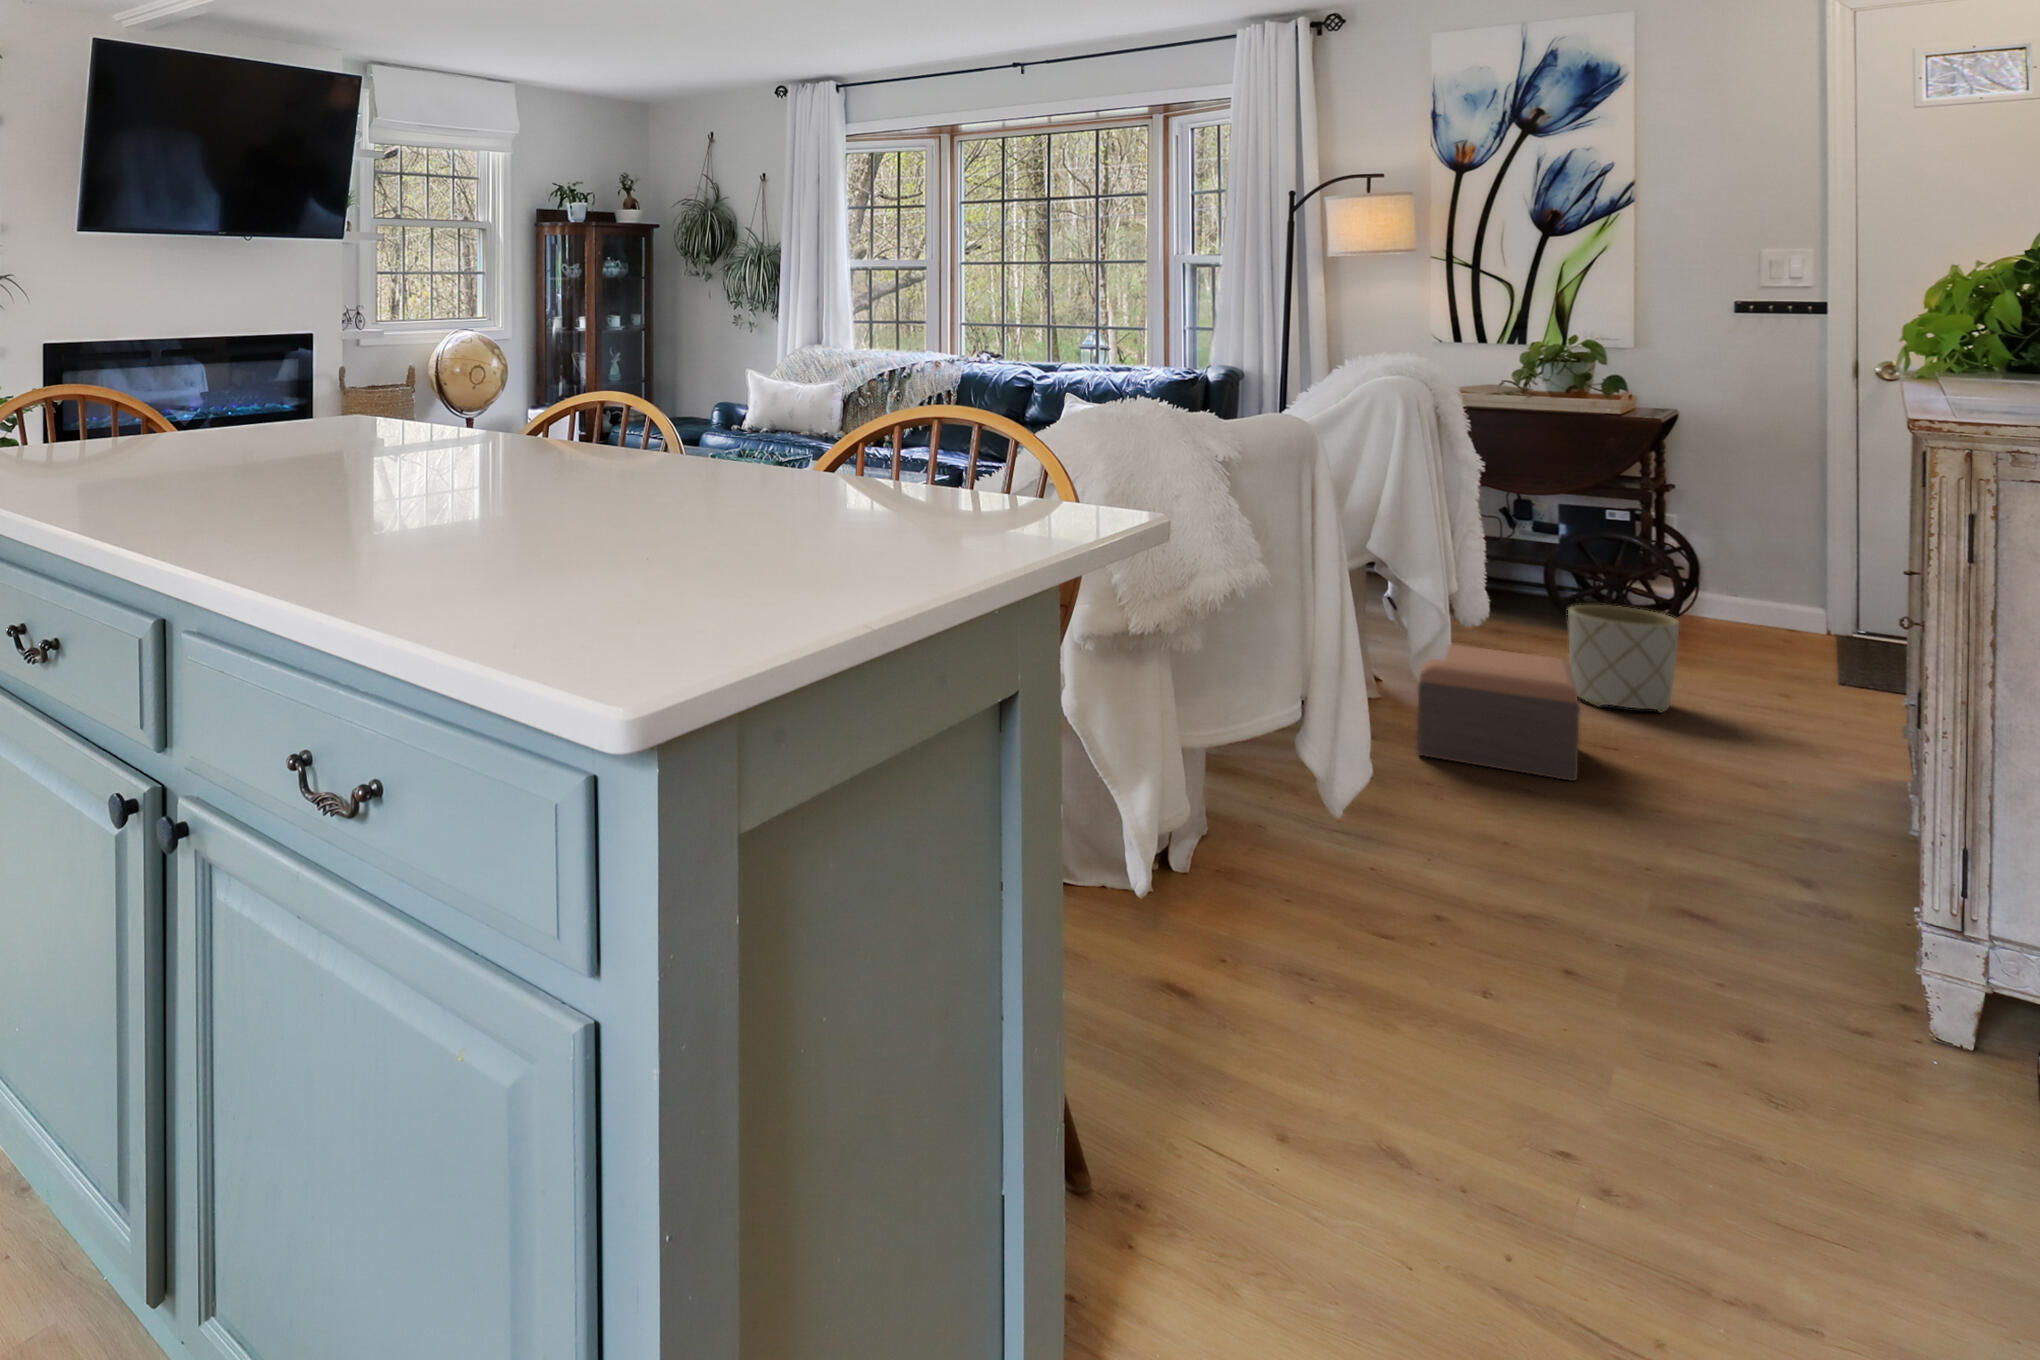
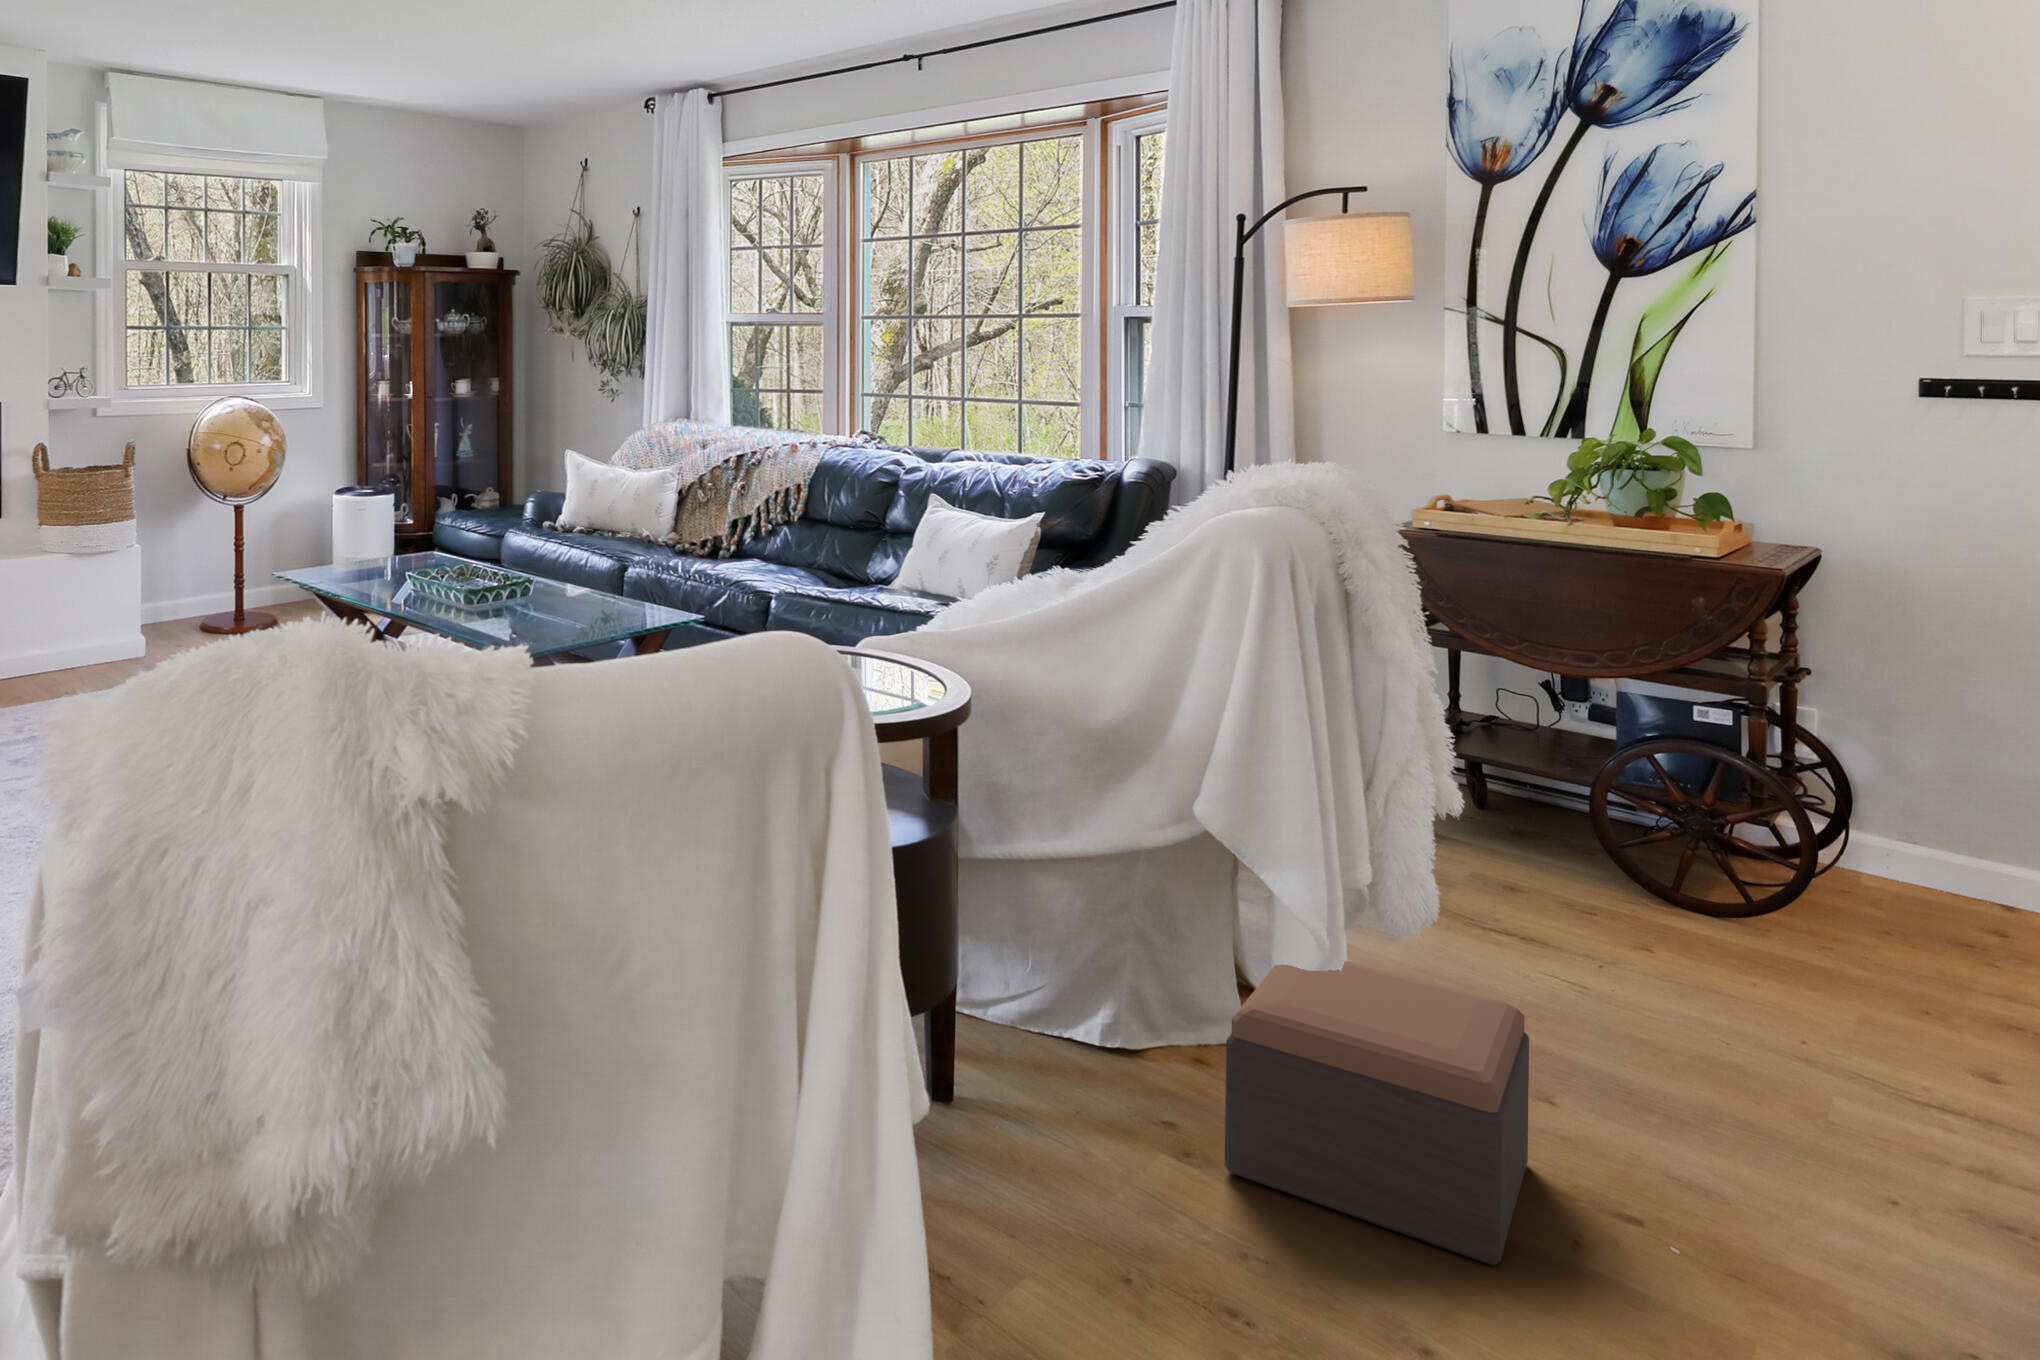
planter: present [1568,605,1679,713] -> none [1574,881,1765,1093]

